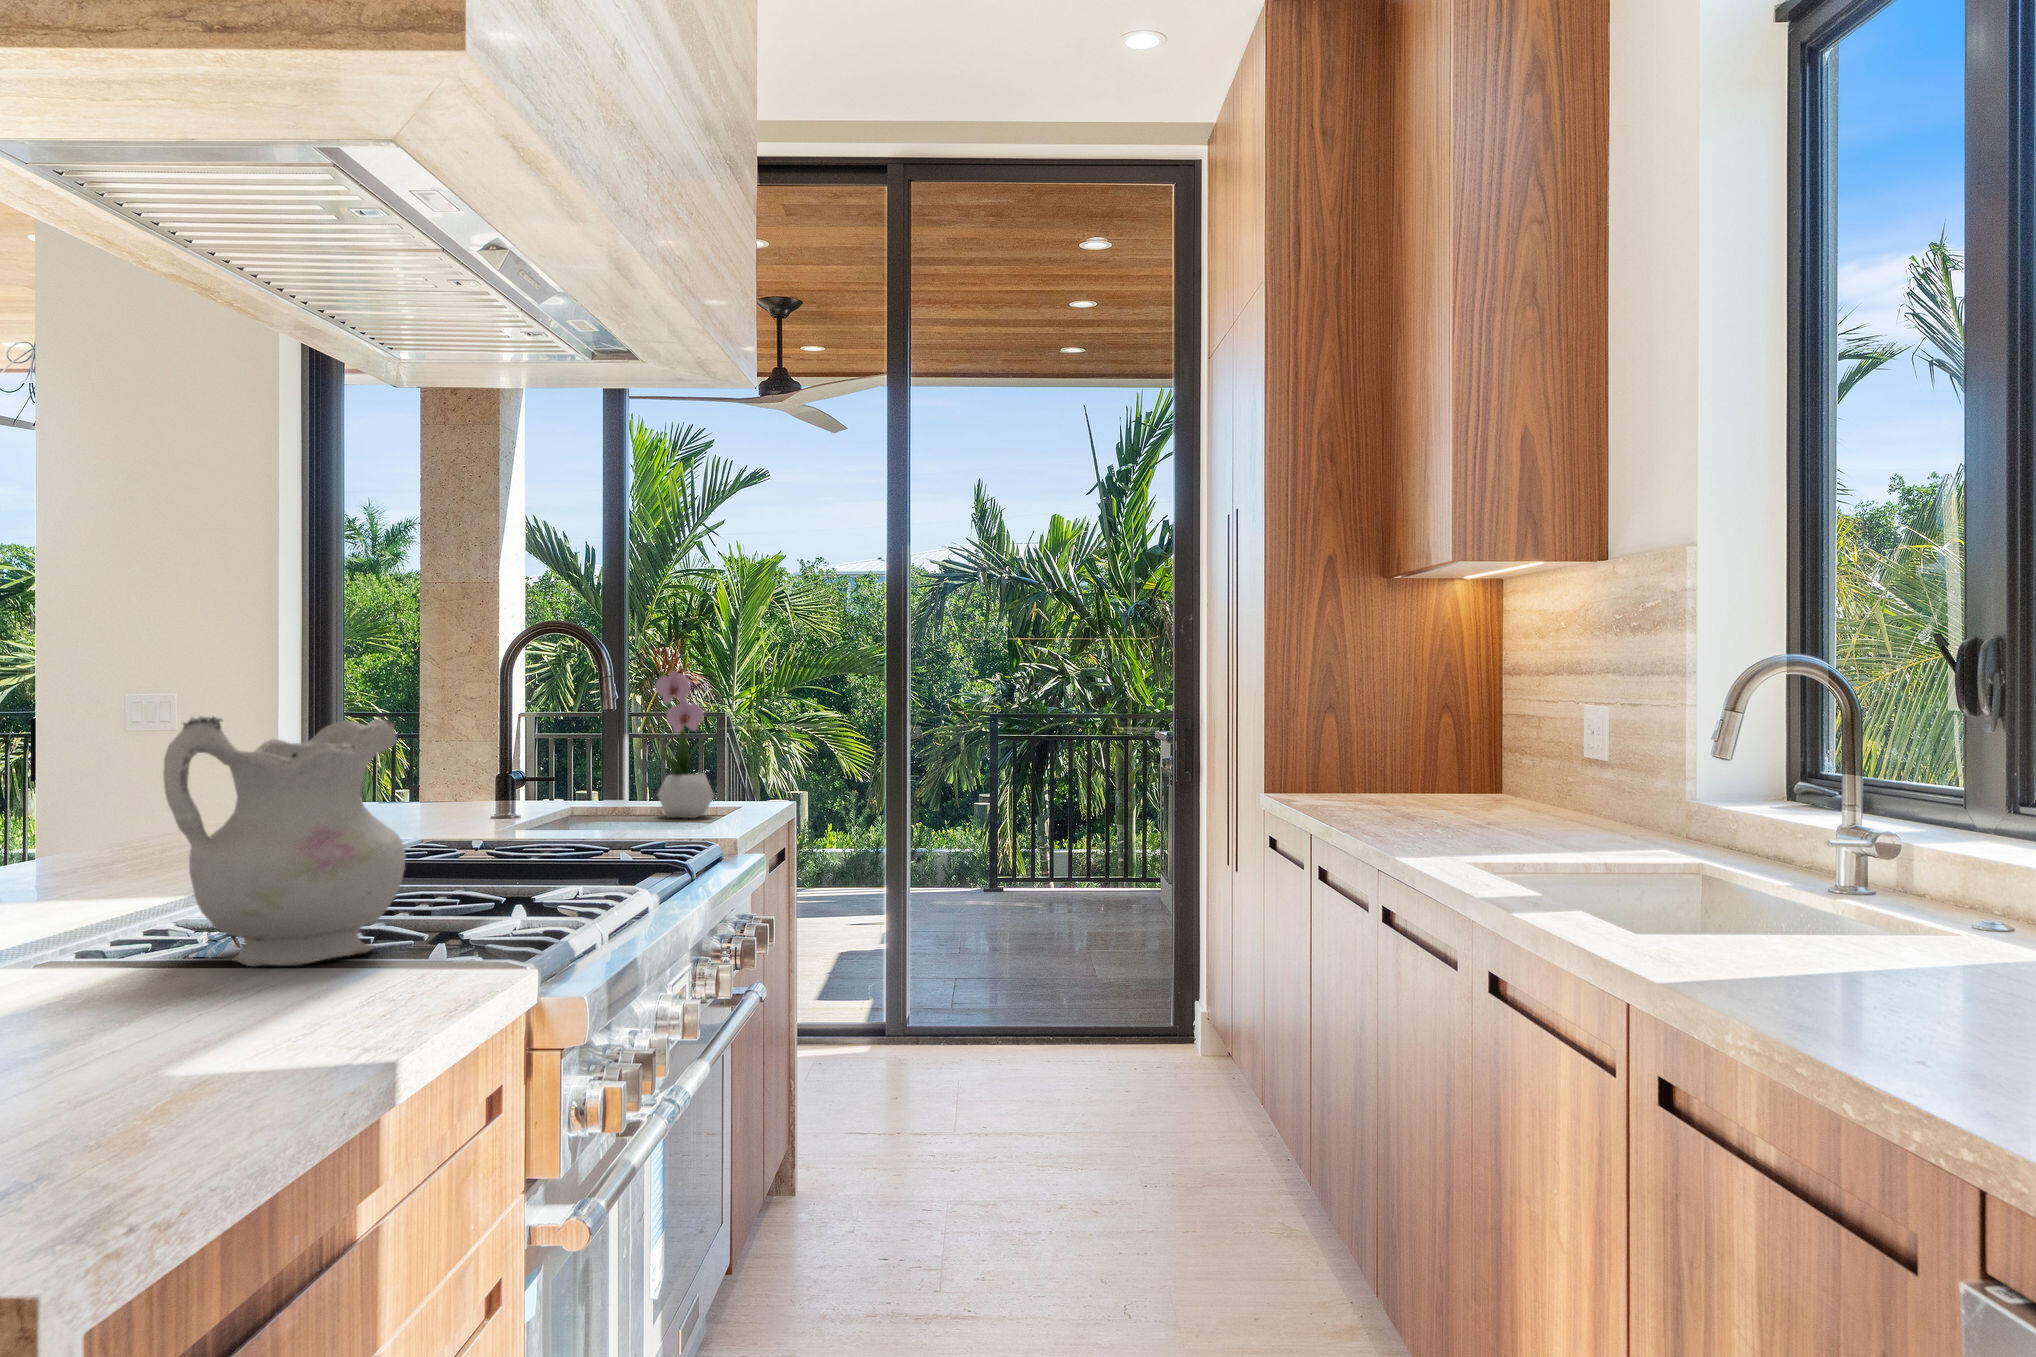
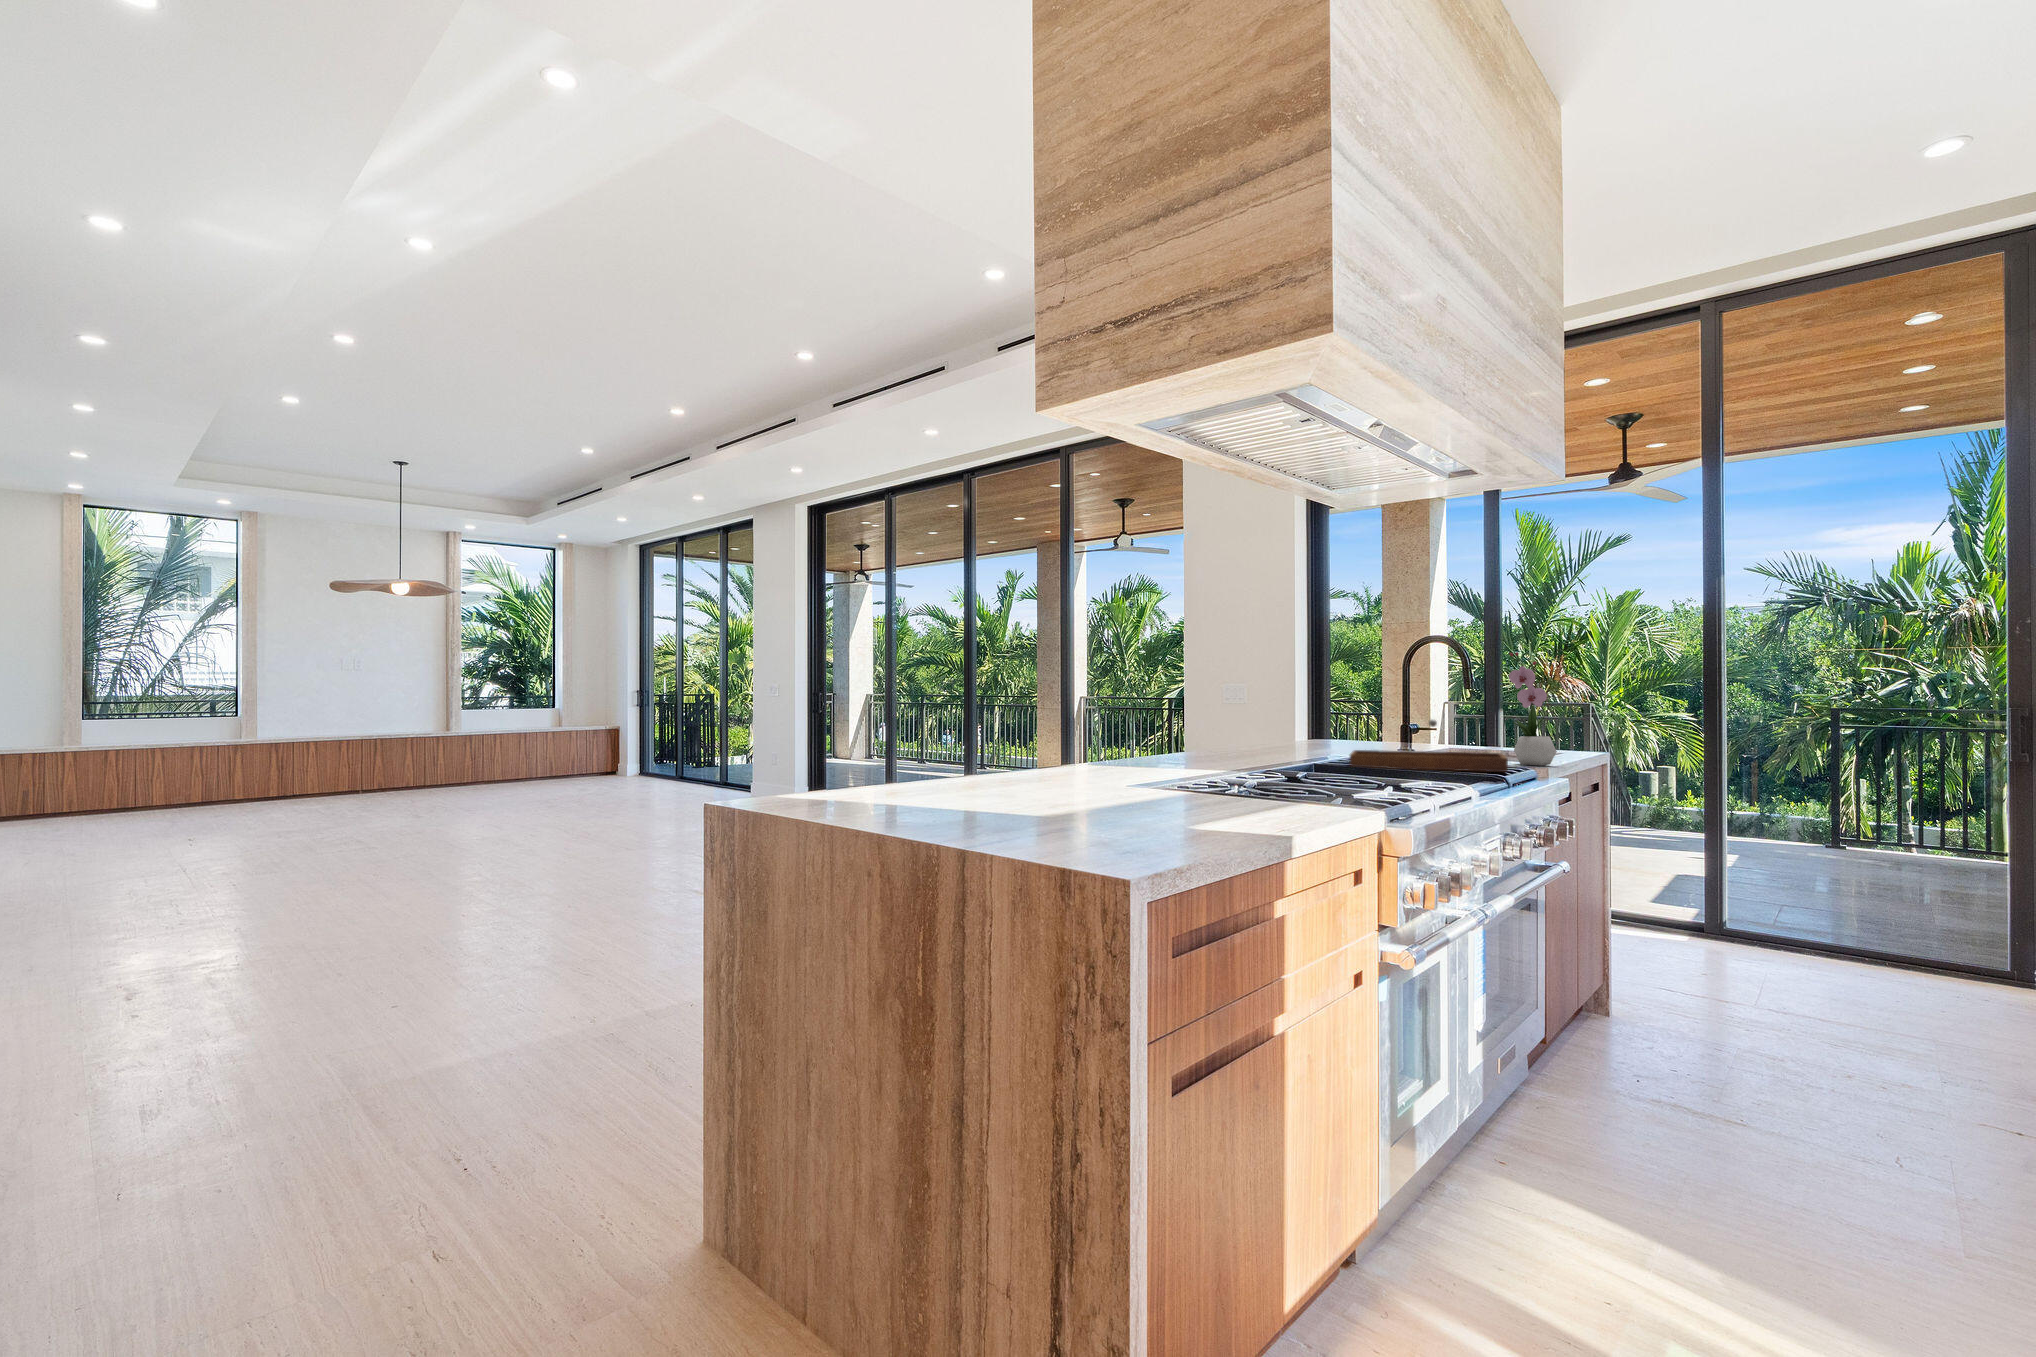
ceramic pitcher: present [163,716,406,966] -> none [1210,673,1319,794]
tray: none [416,759,667,853] -> present [1350,719,1508,772]

